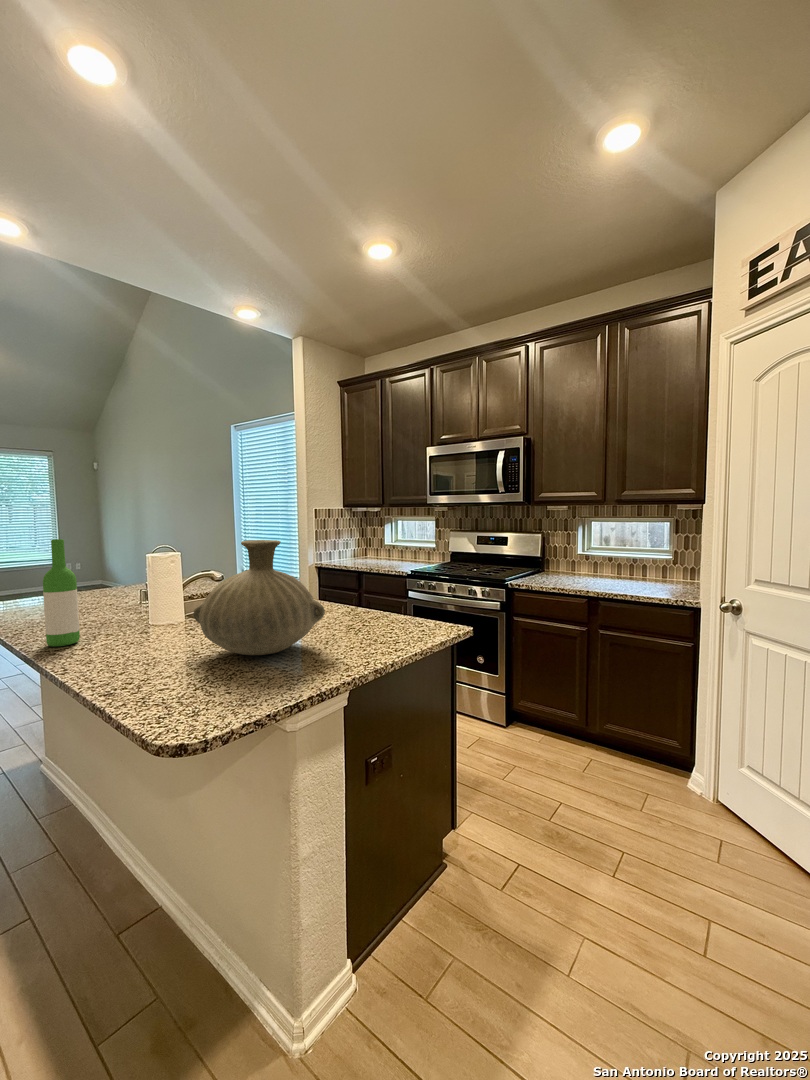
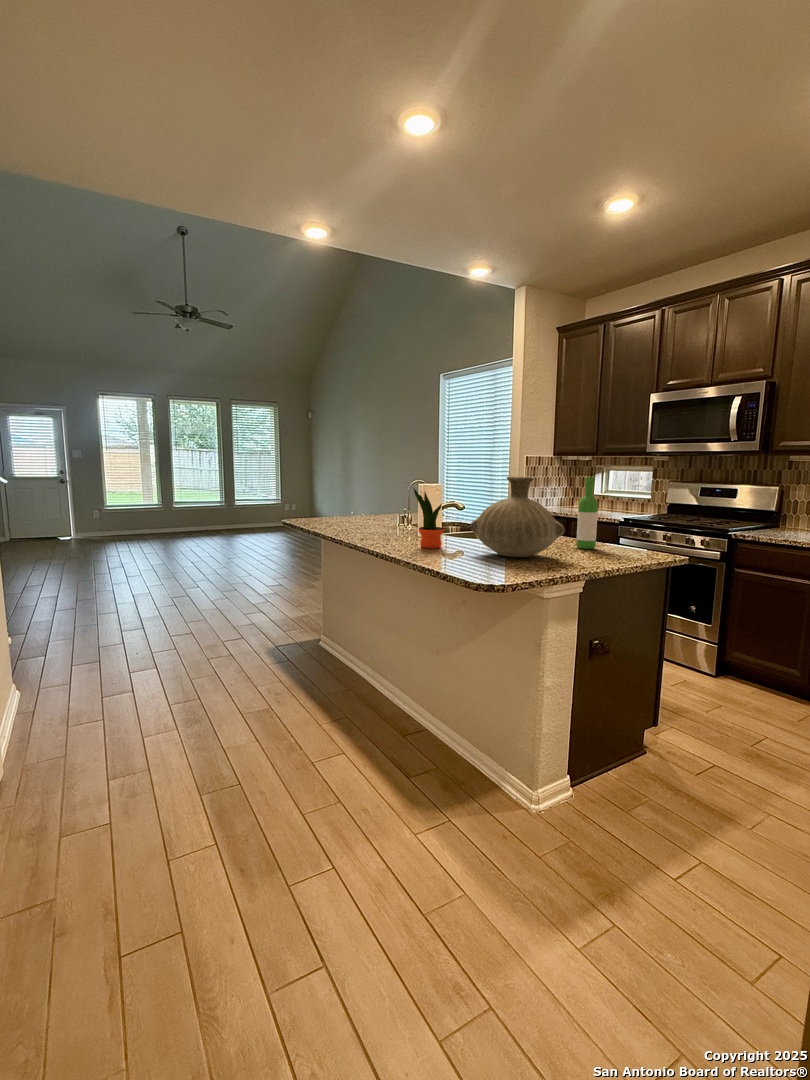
wine bottle: present [43,539,80,647] -> present [576,477,598,549]
potted plant: none [100,561,161,649] -> present [413,488,444,548]

